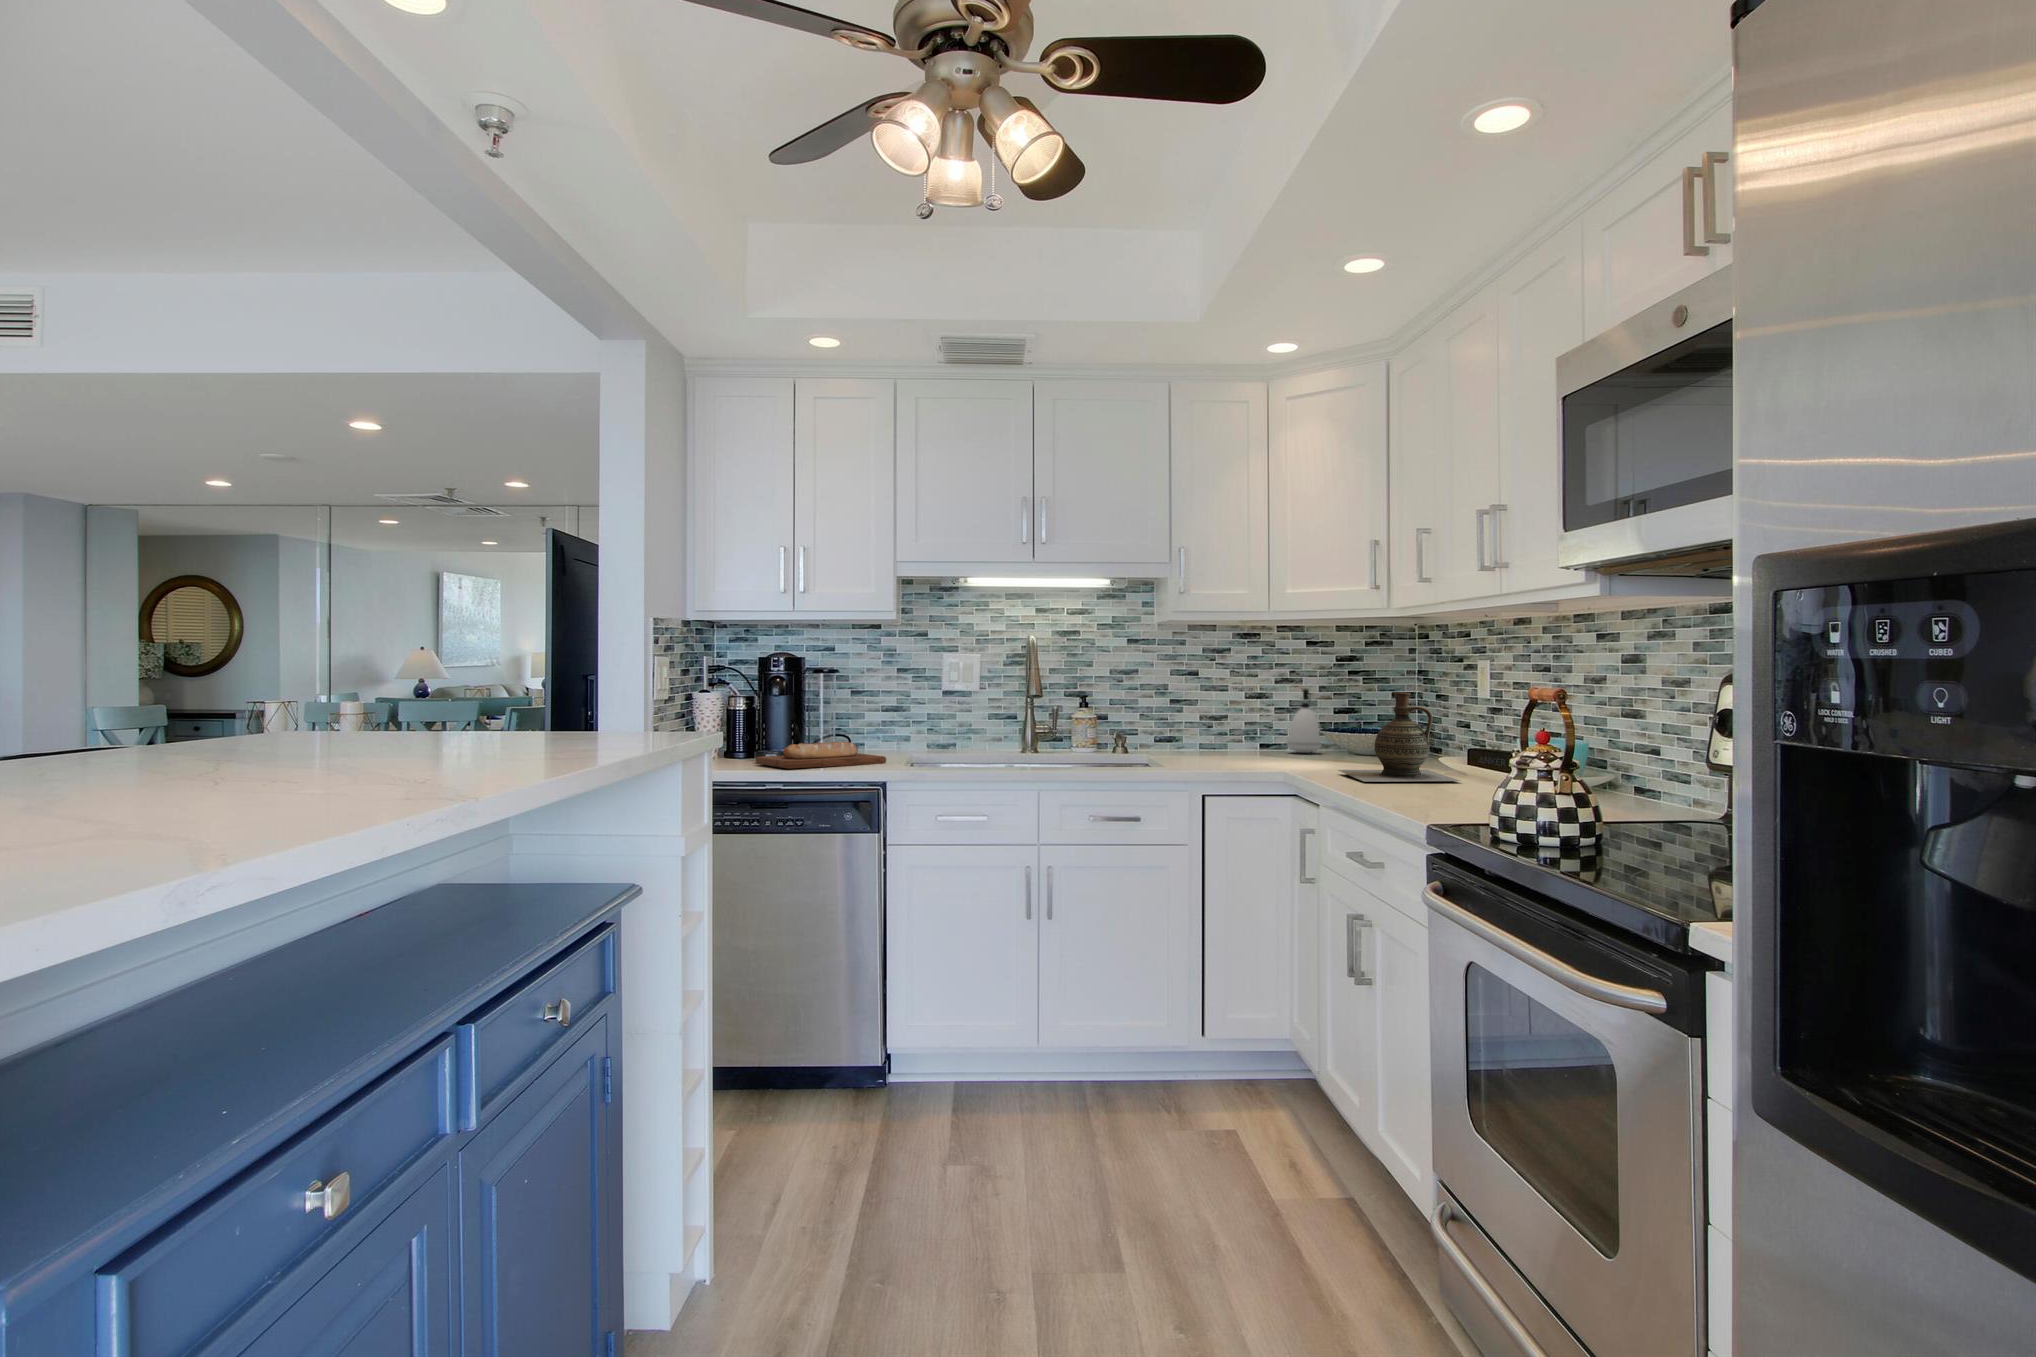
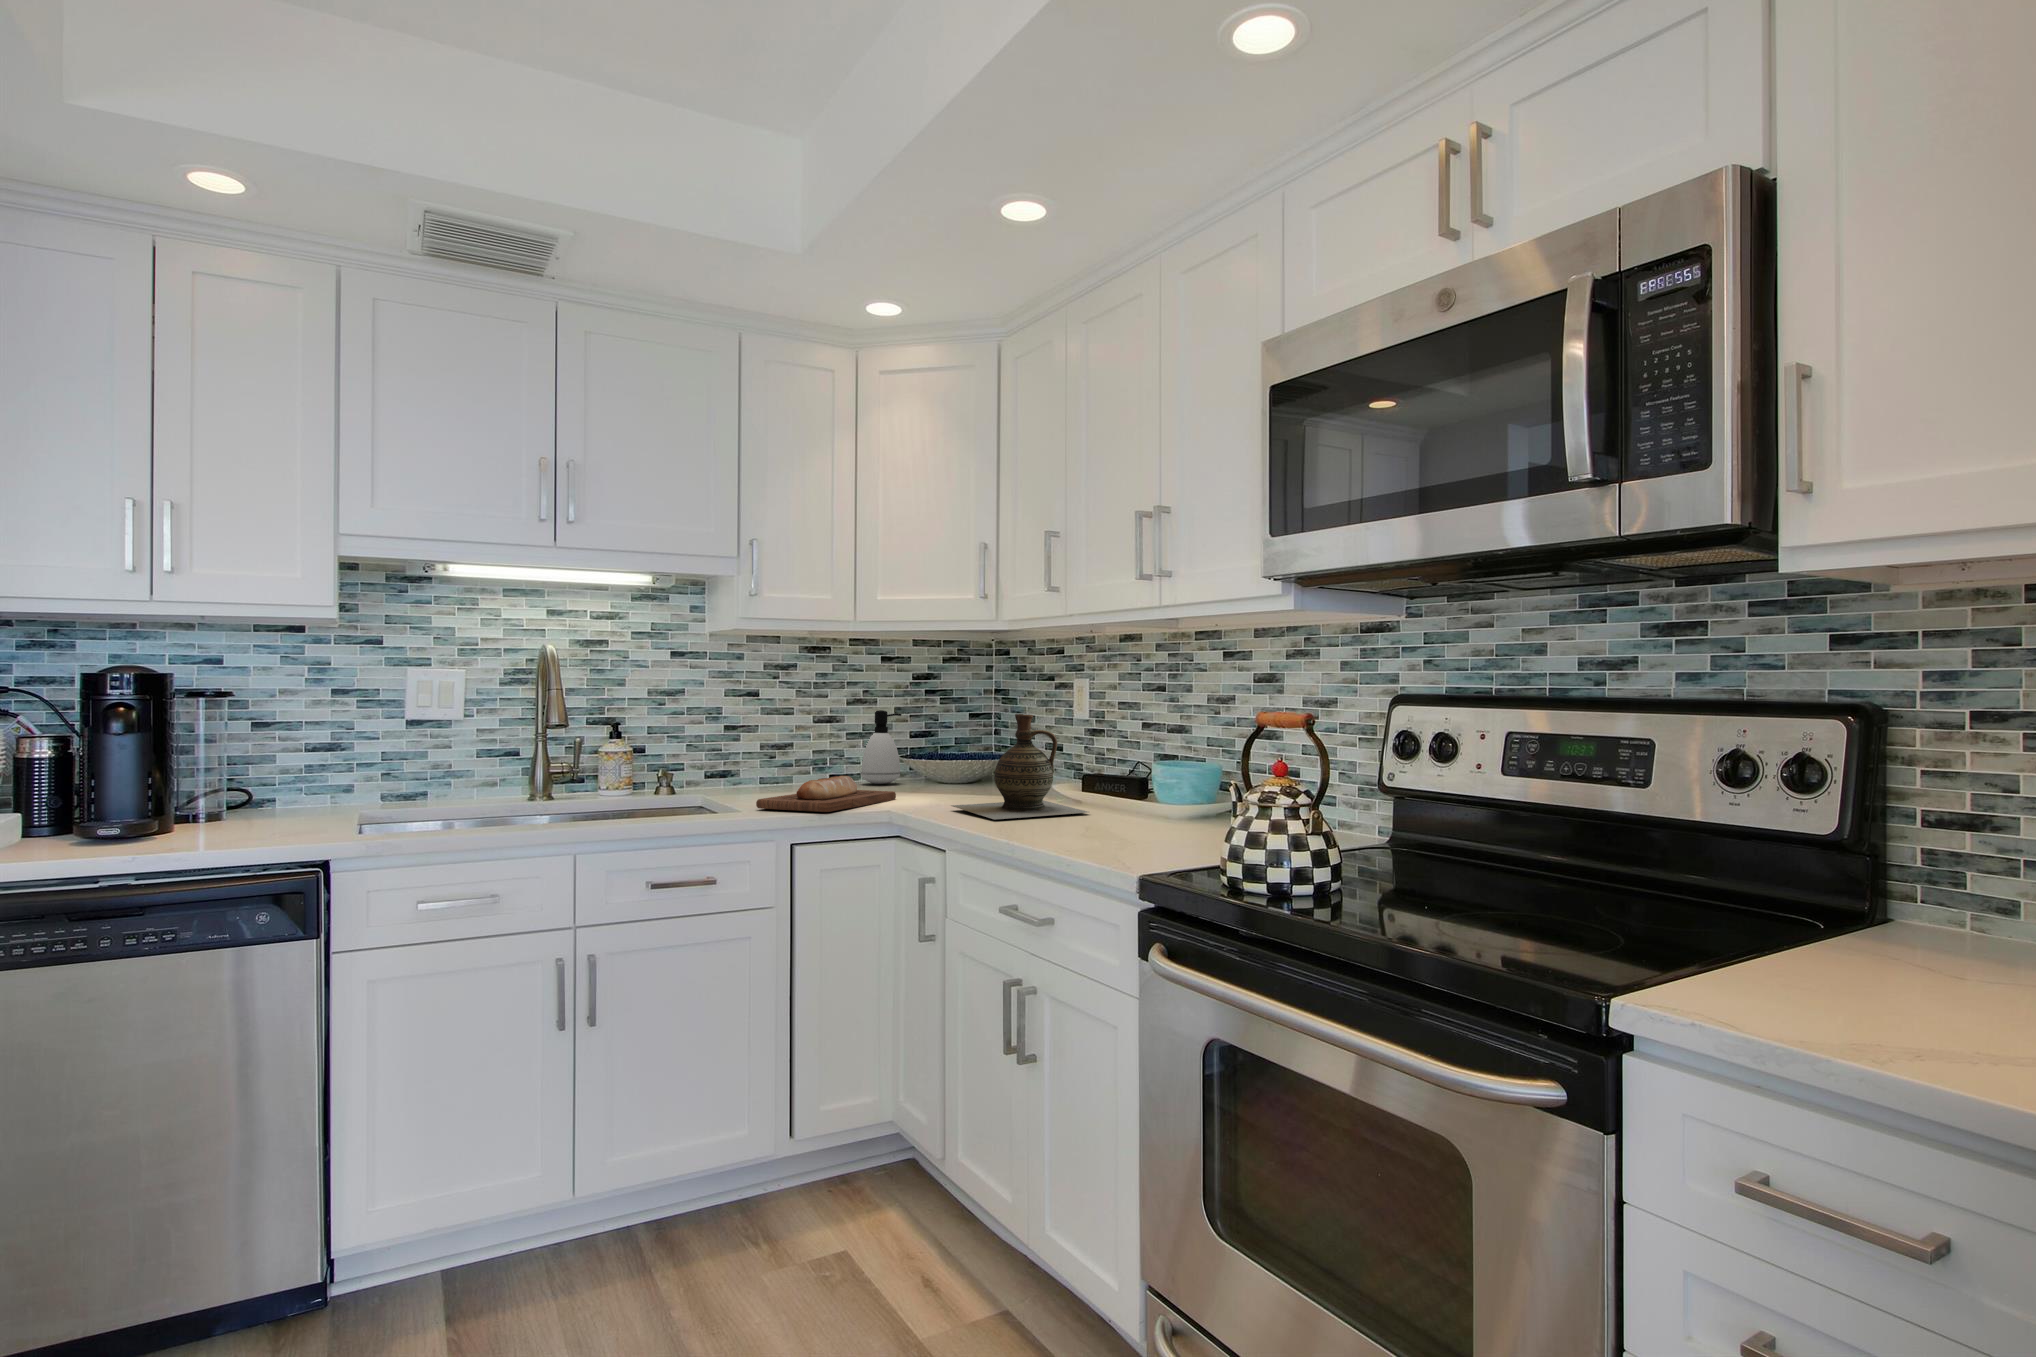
bread loaf: present [756,741,886,769] -> present [756,776,896,812]

